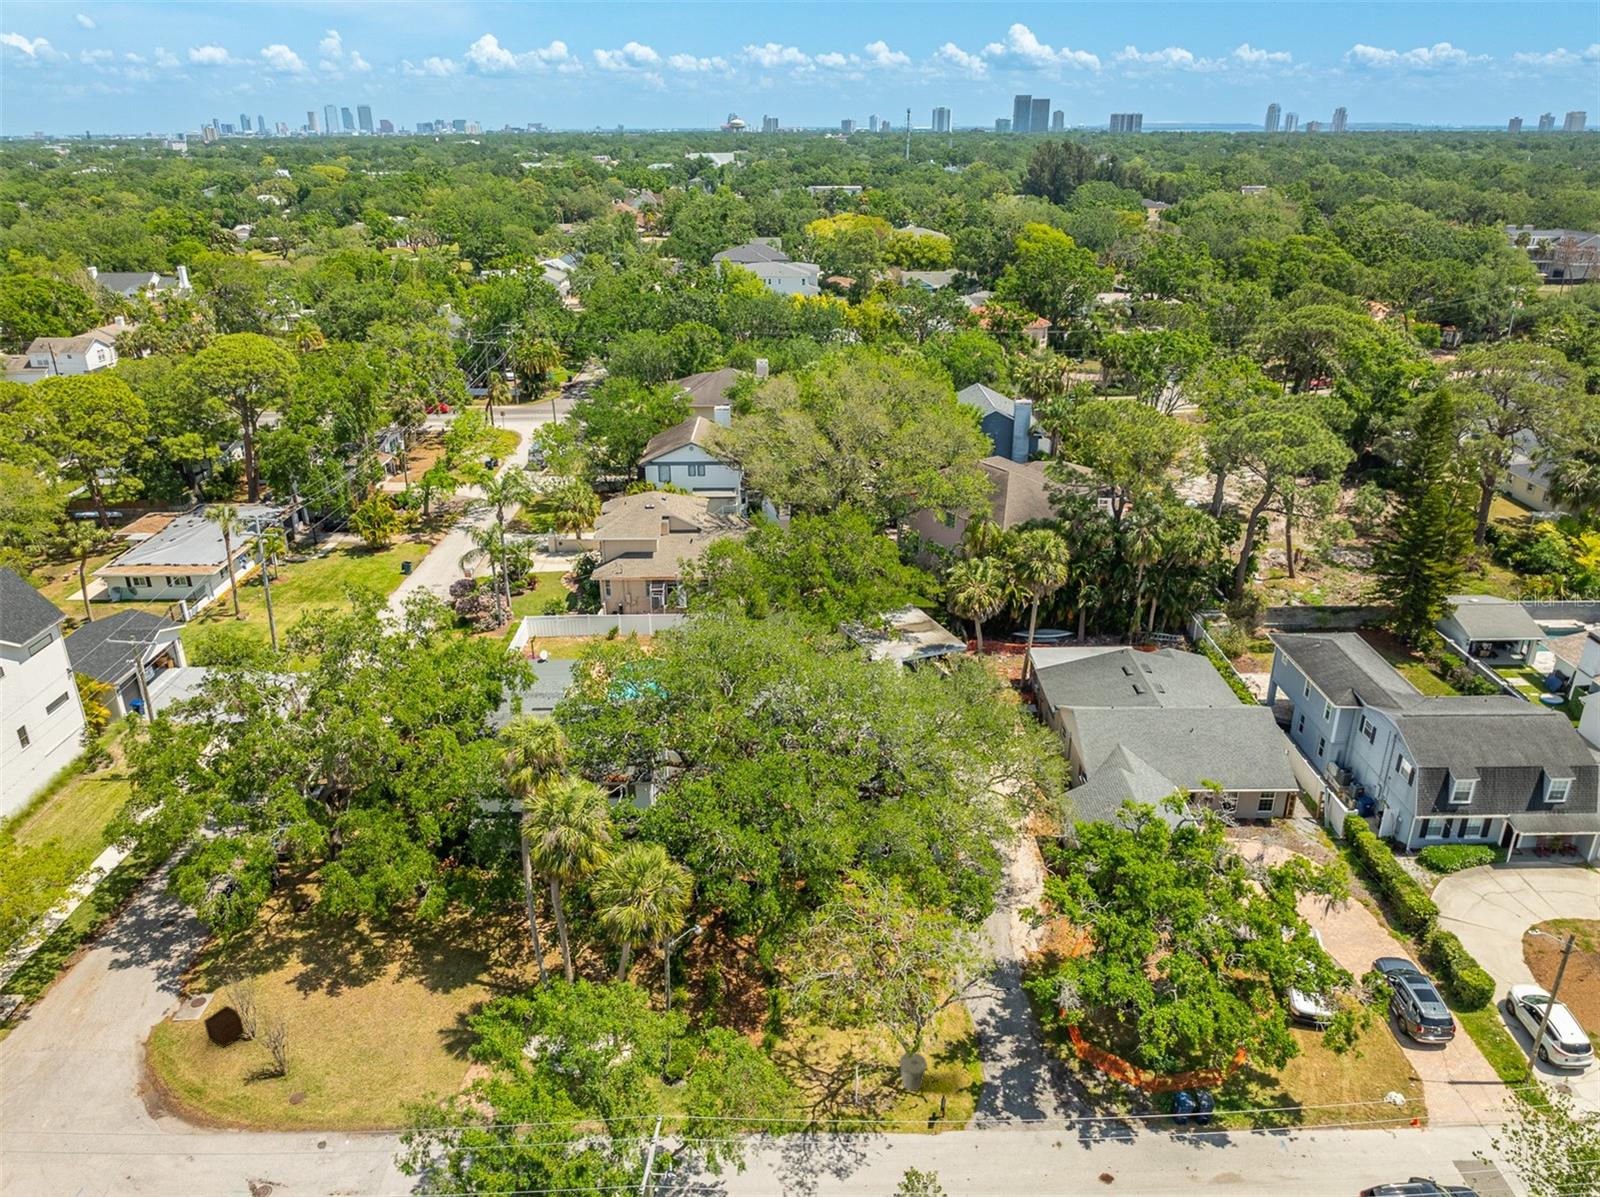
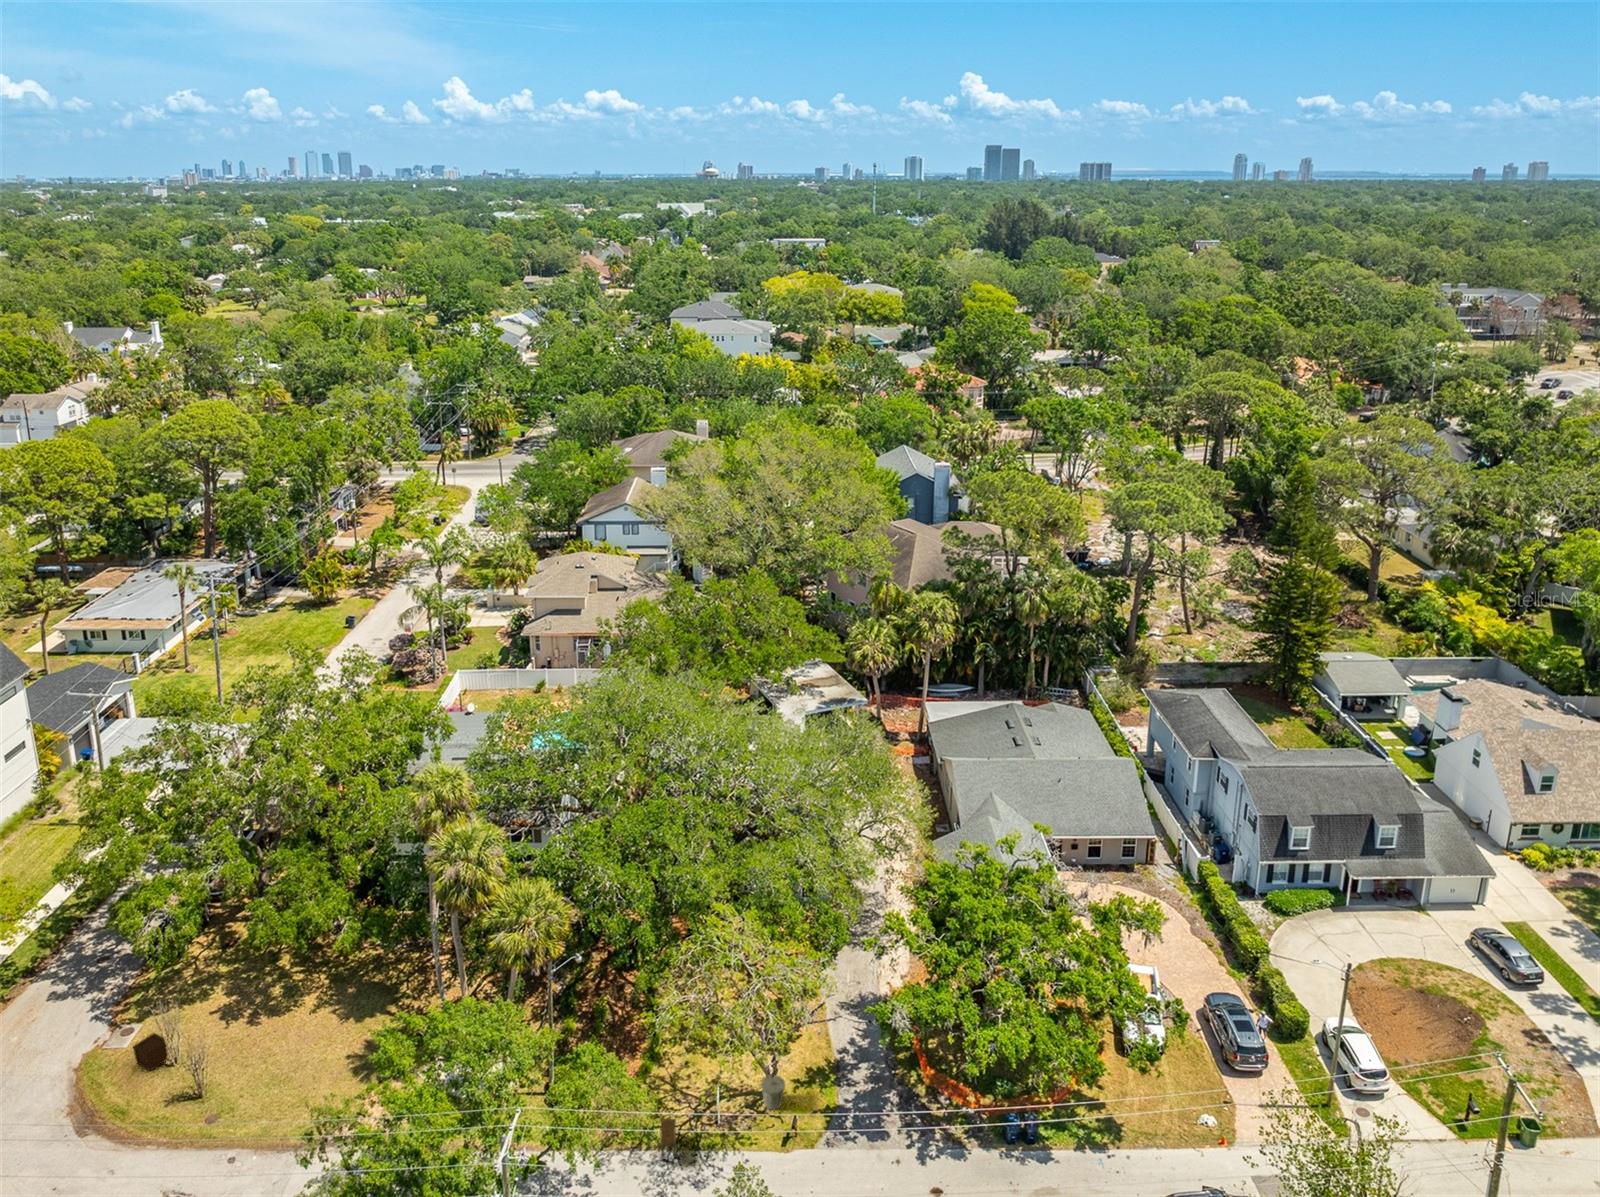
bench: none [792,1102,813,1149] -> present [660,1119,676,1160]

